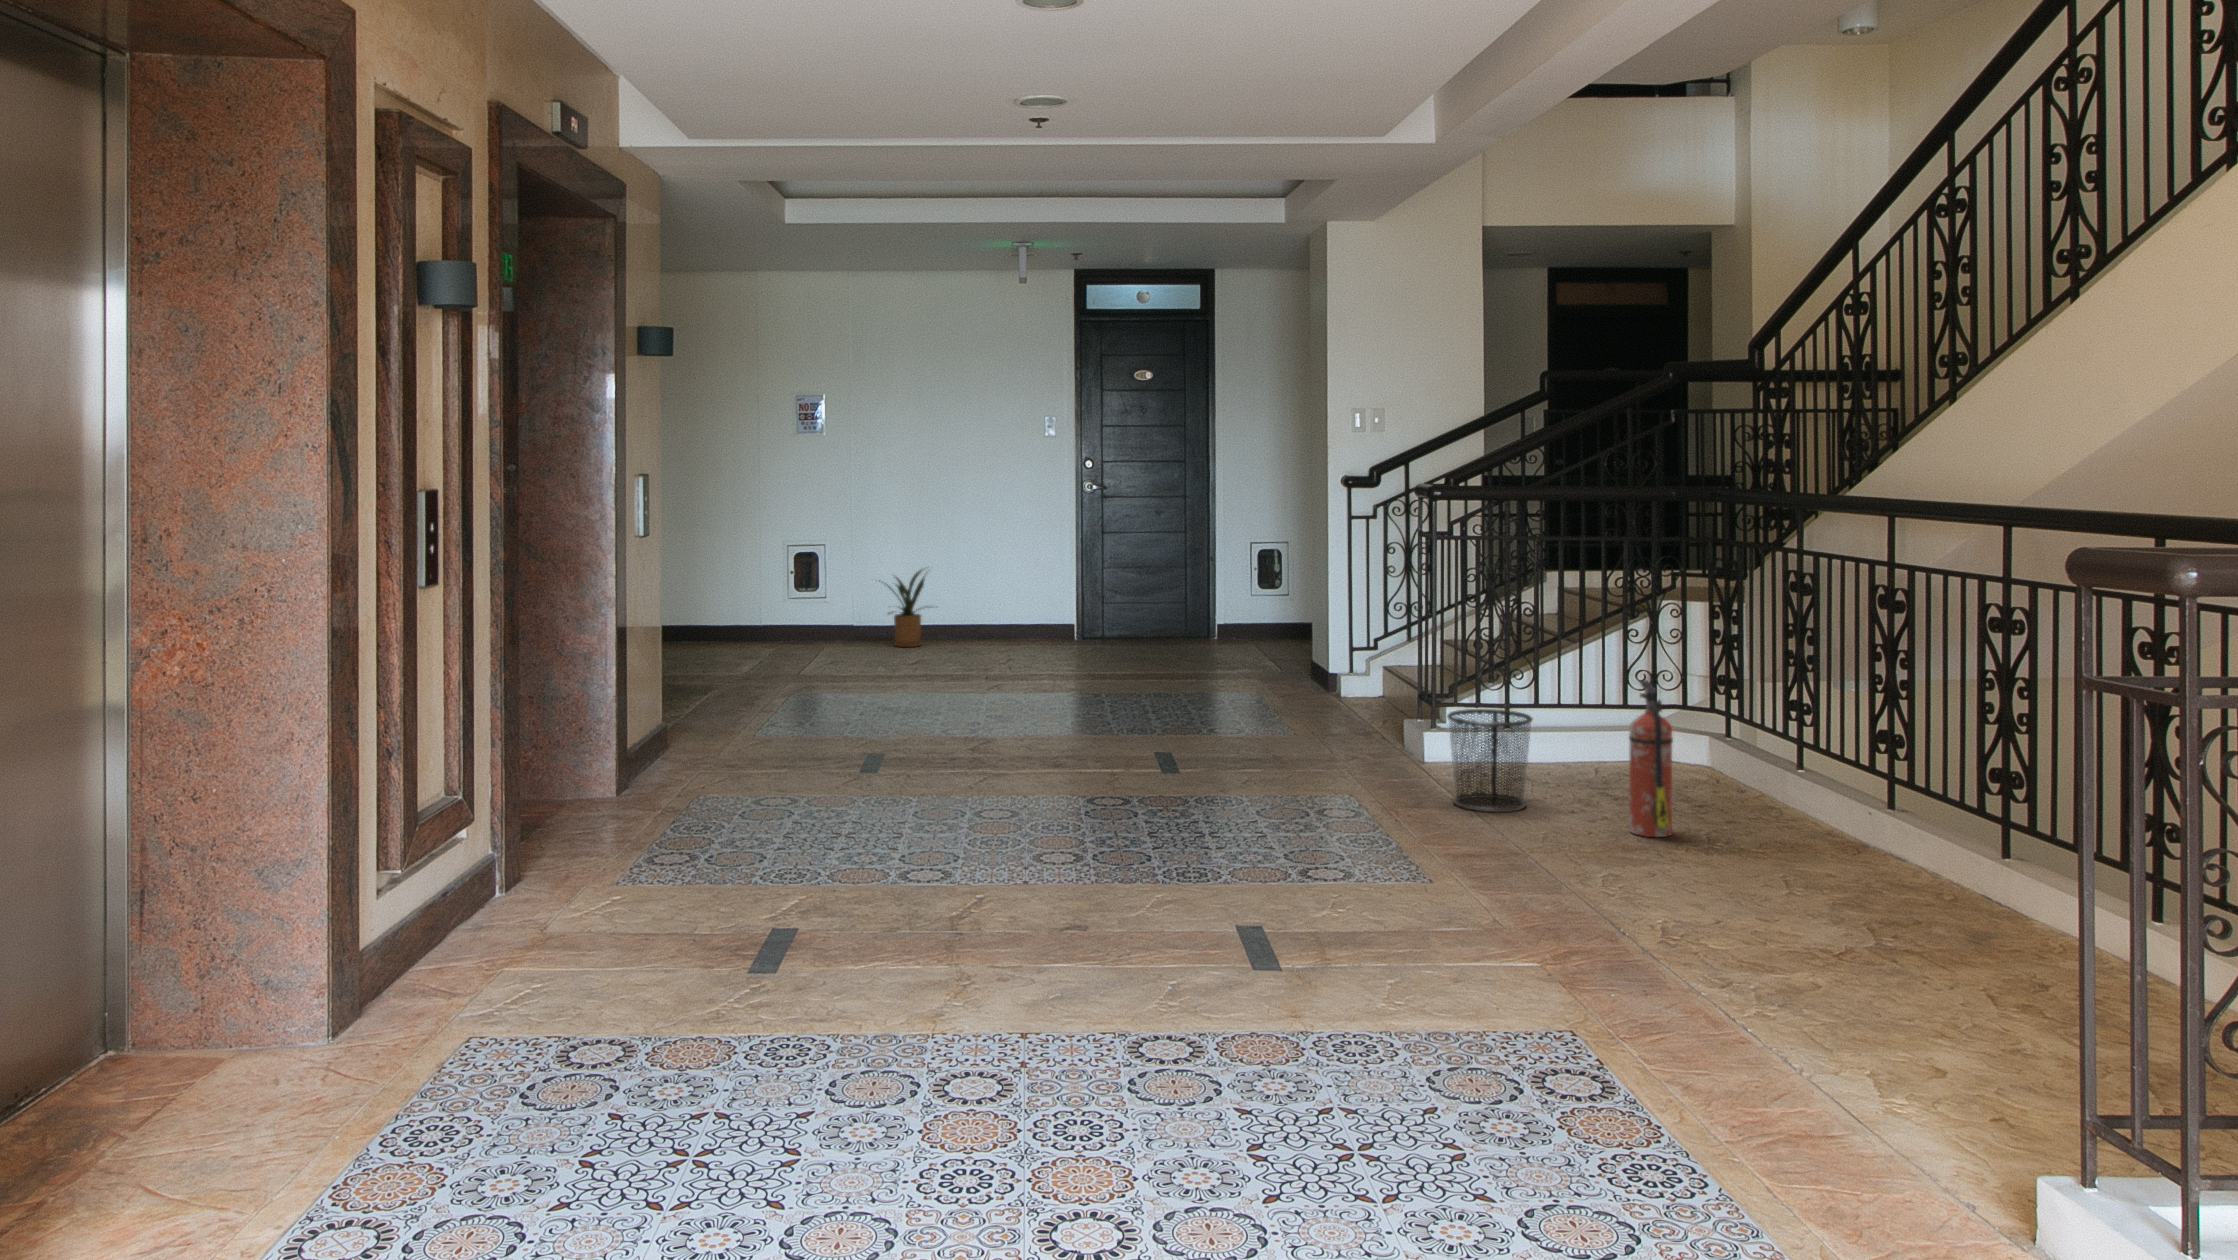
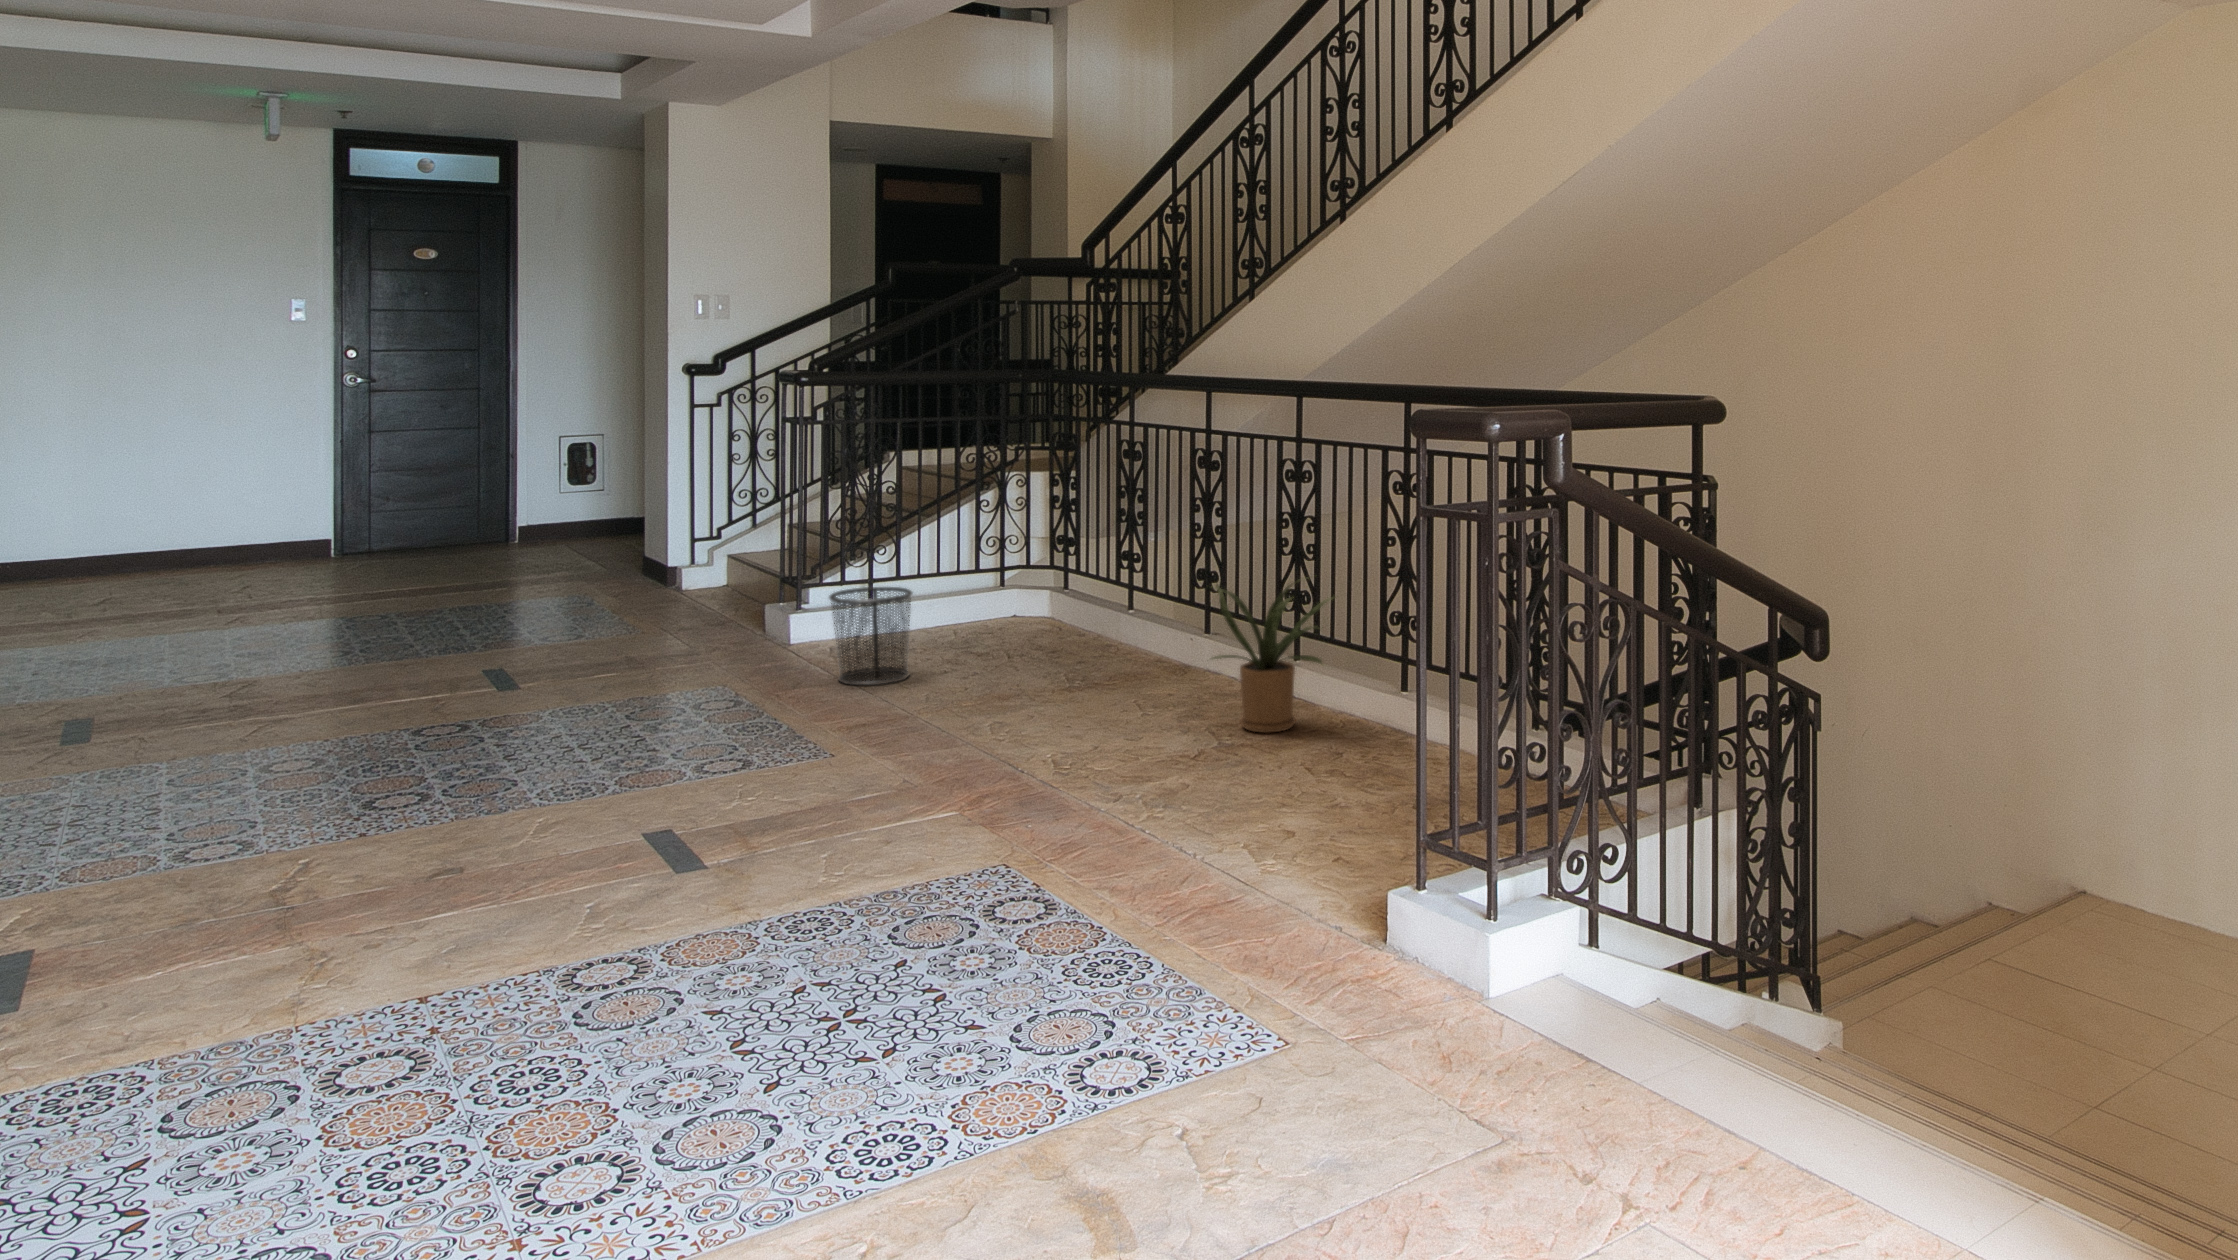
house plant: present [879,570,925,647] -> present [1214,578,1336,733]
fire extinguisher: present [1629,680,1673,837] -> none [1006,547,1046,688]

